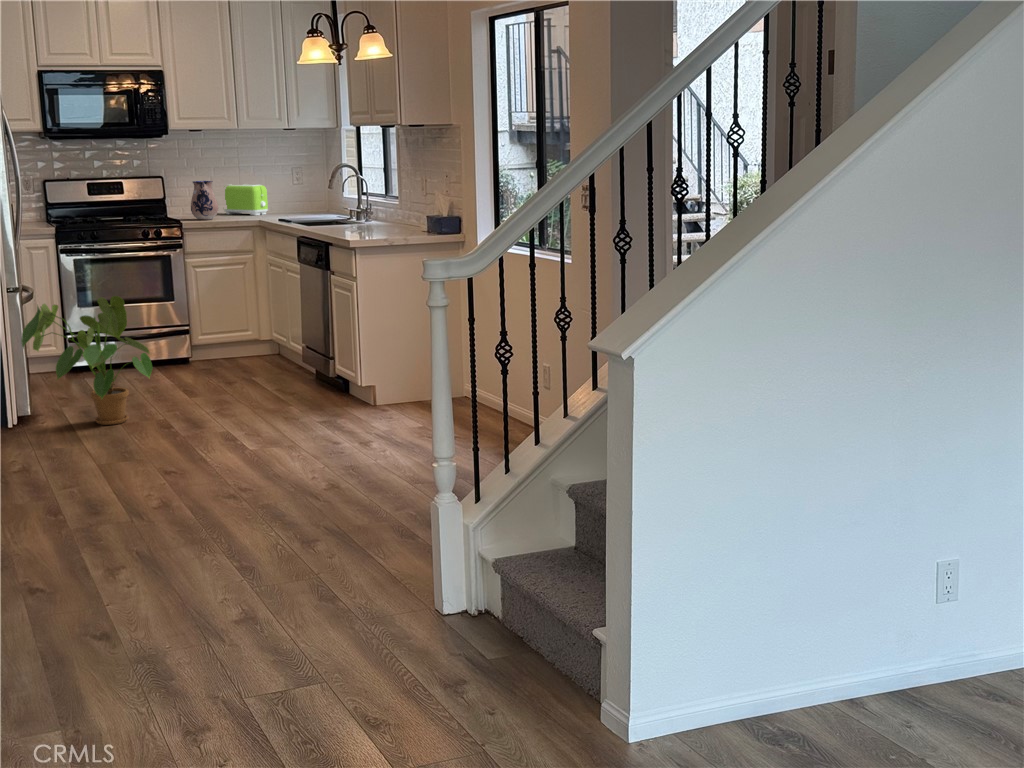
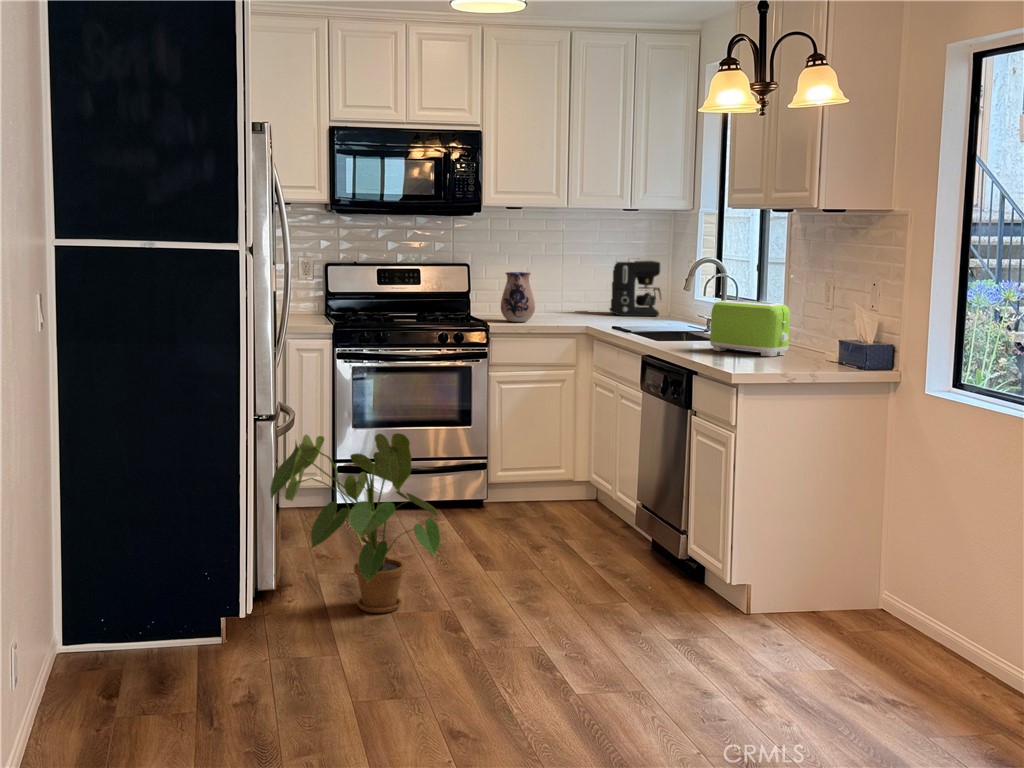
coffee maker: none [280,169,321,213] -> present [609,261,661,316]
toaster: present [224,184,268,215] -> present [710,300,790,356]

